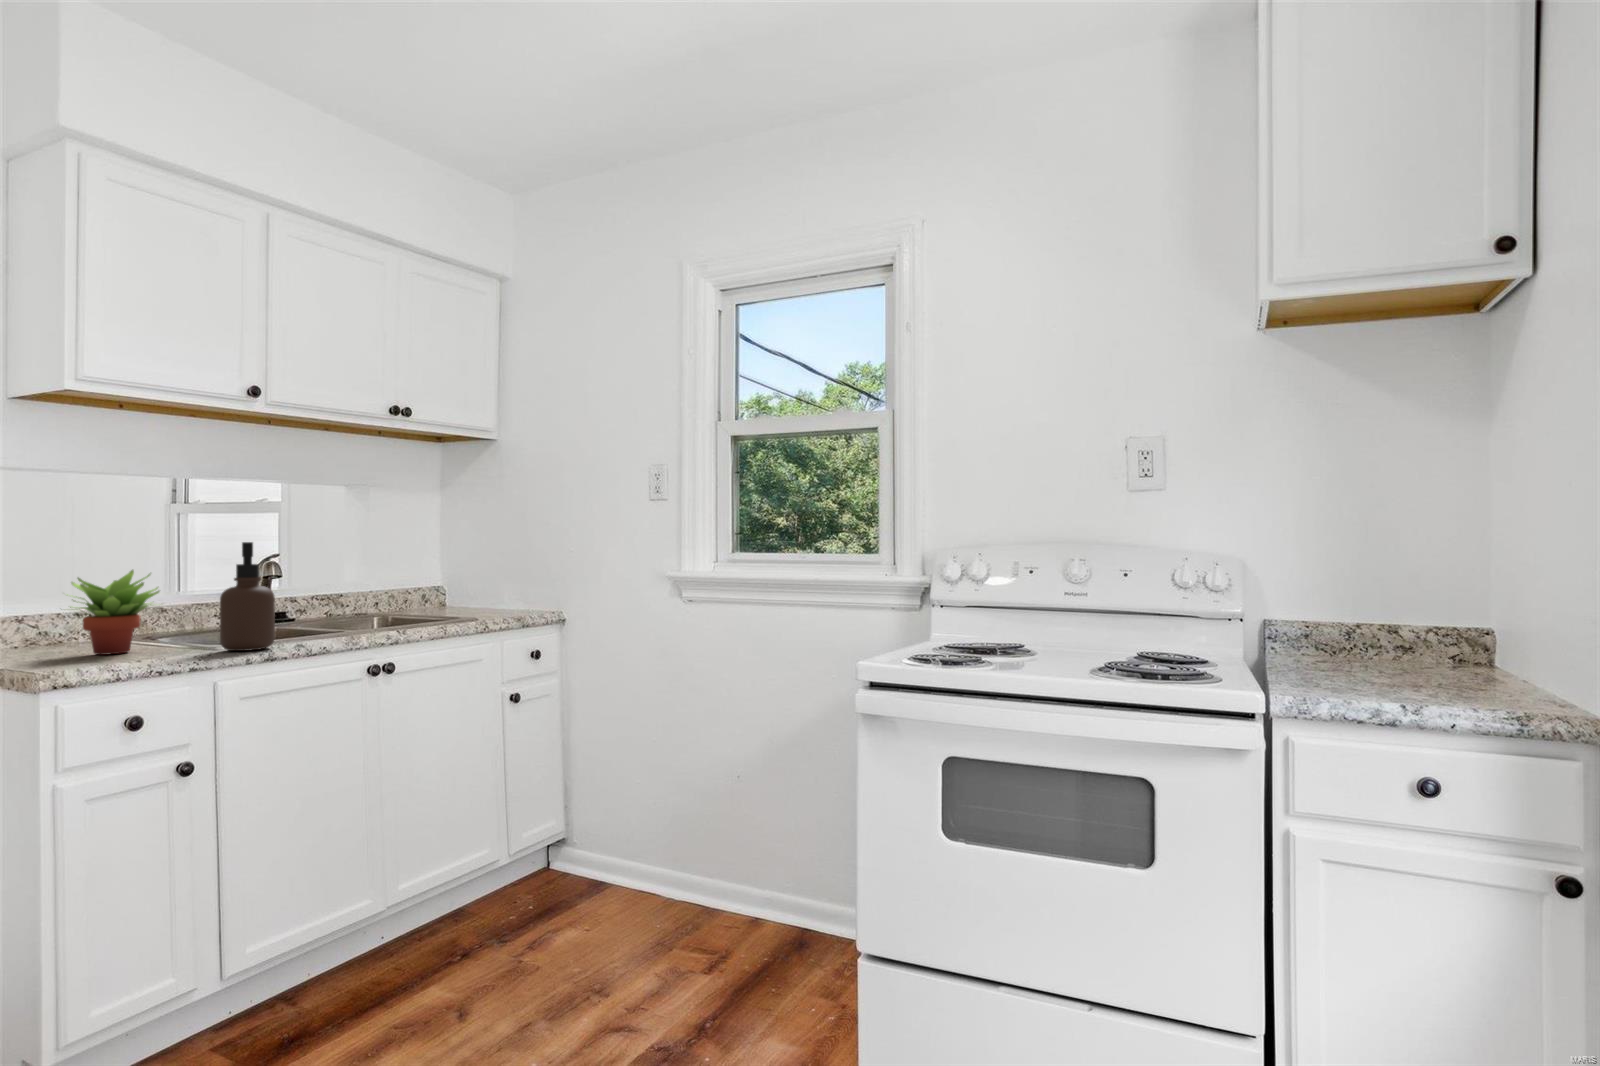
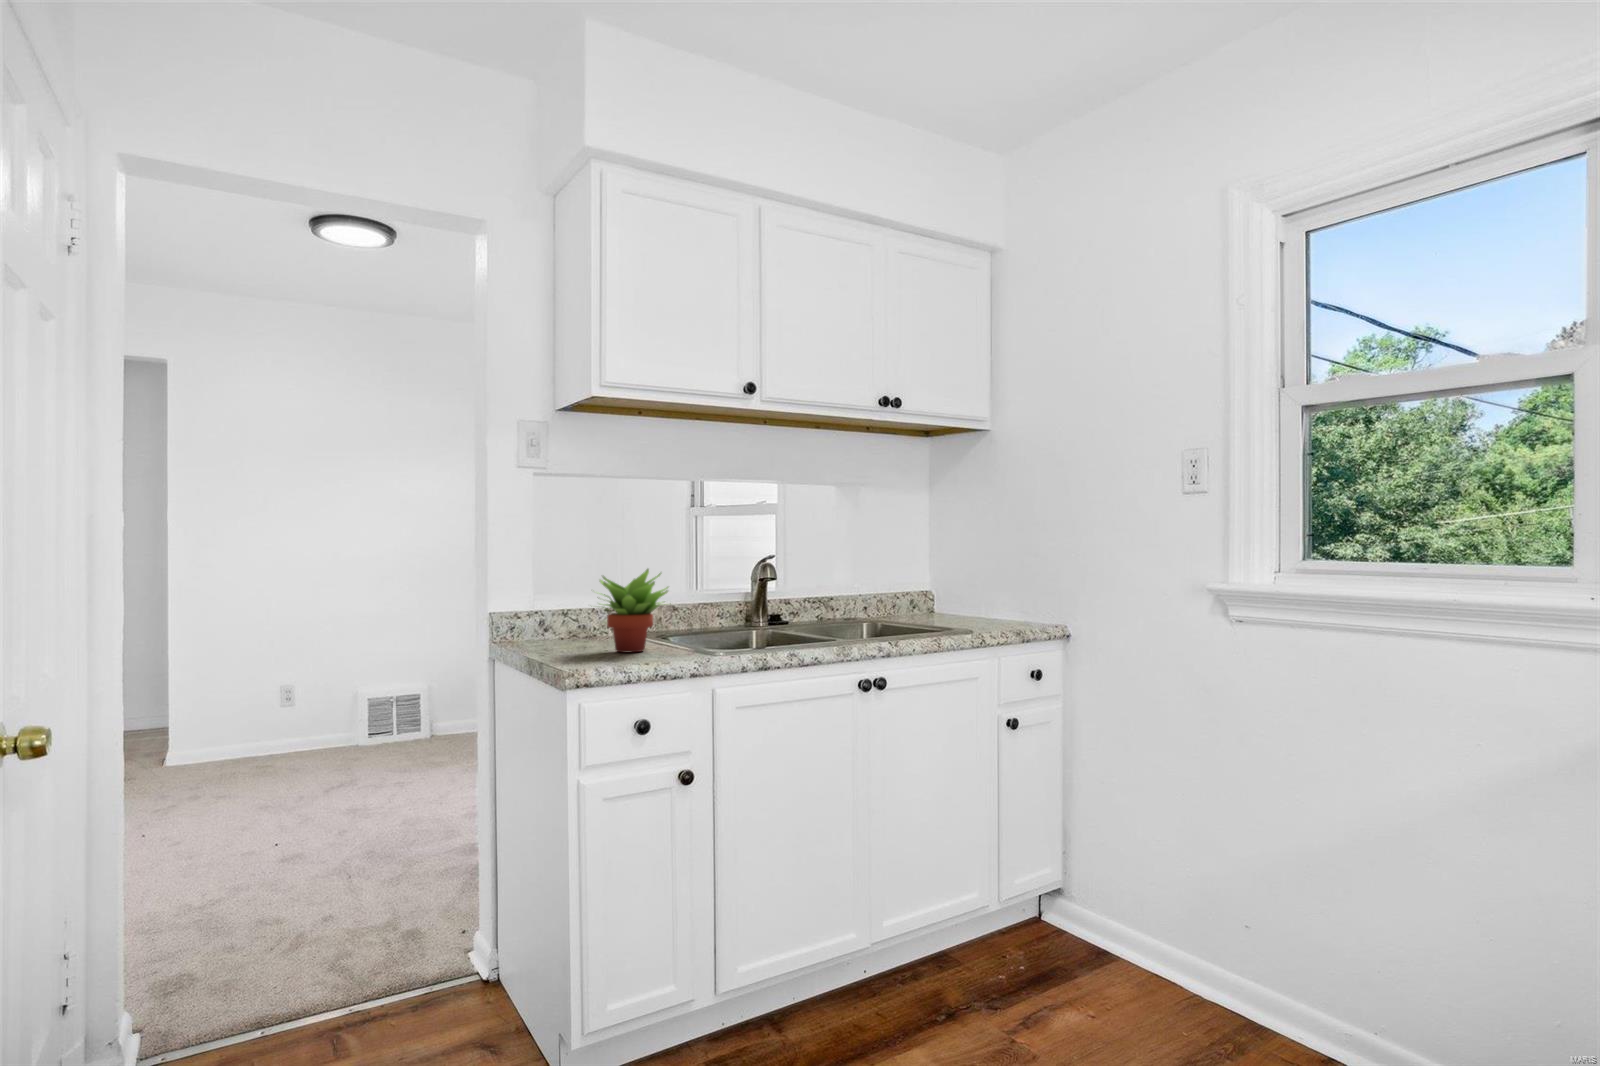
soap dispenser: present [220,542,275,651] -> none [719,541,769,657]

